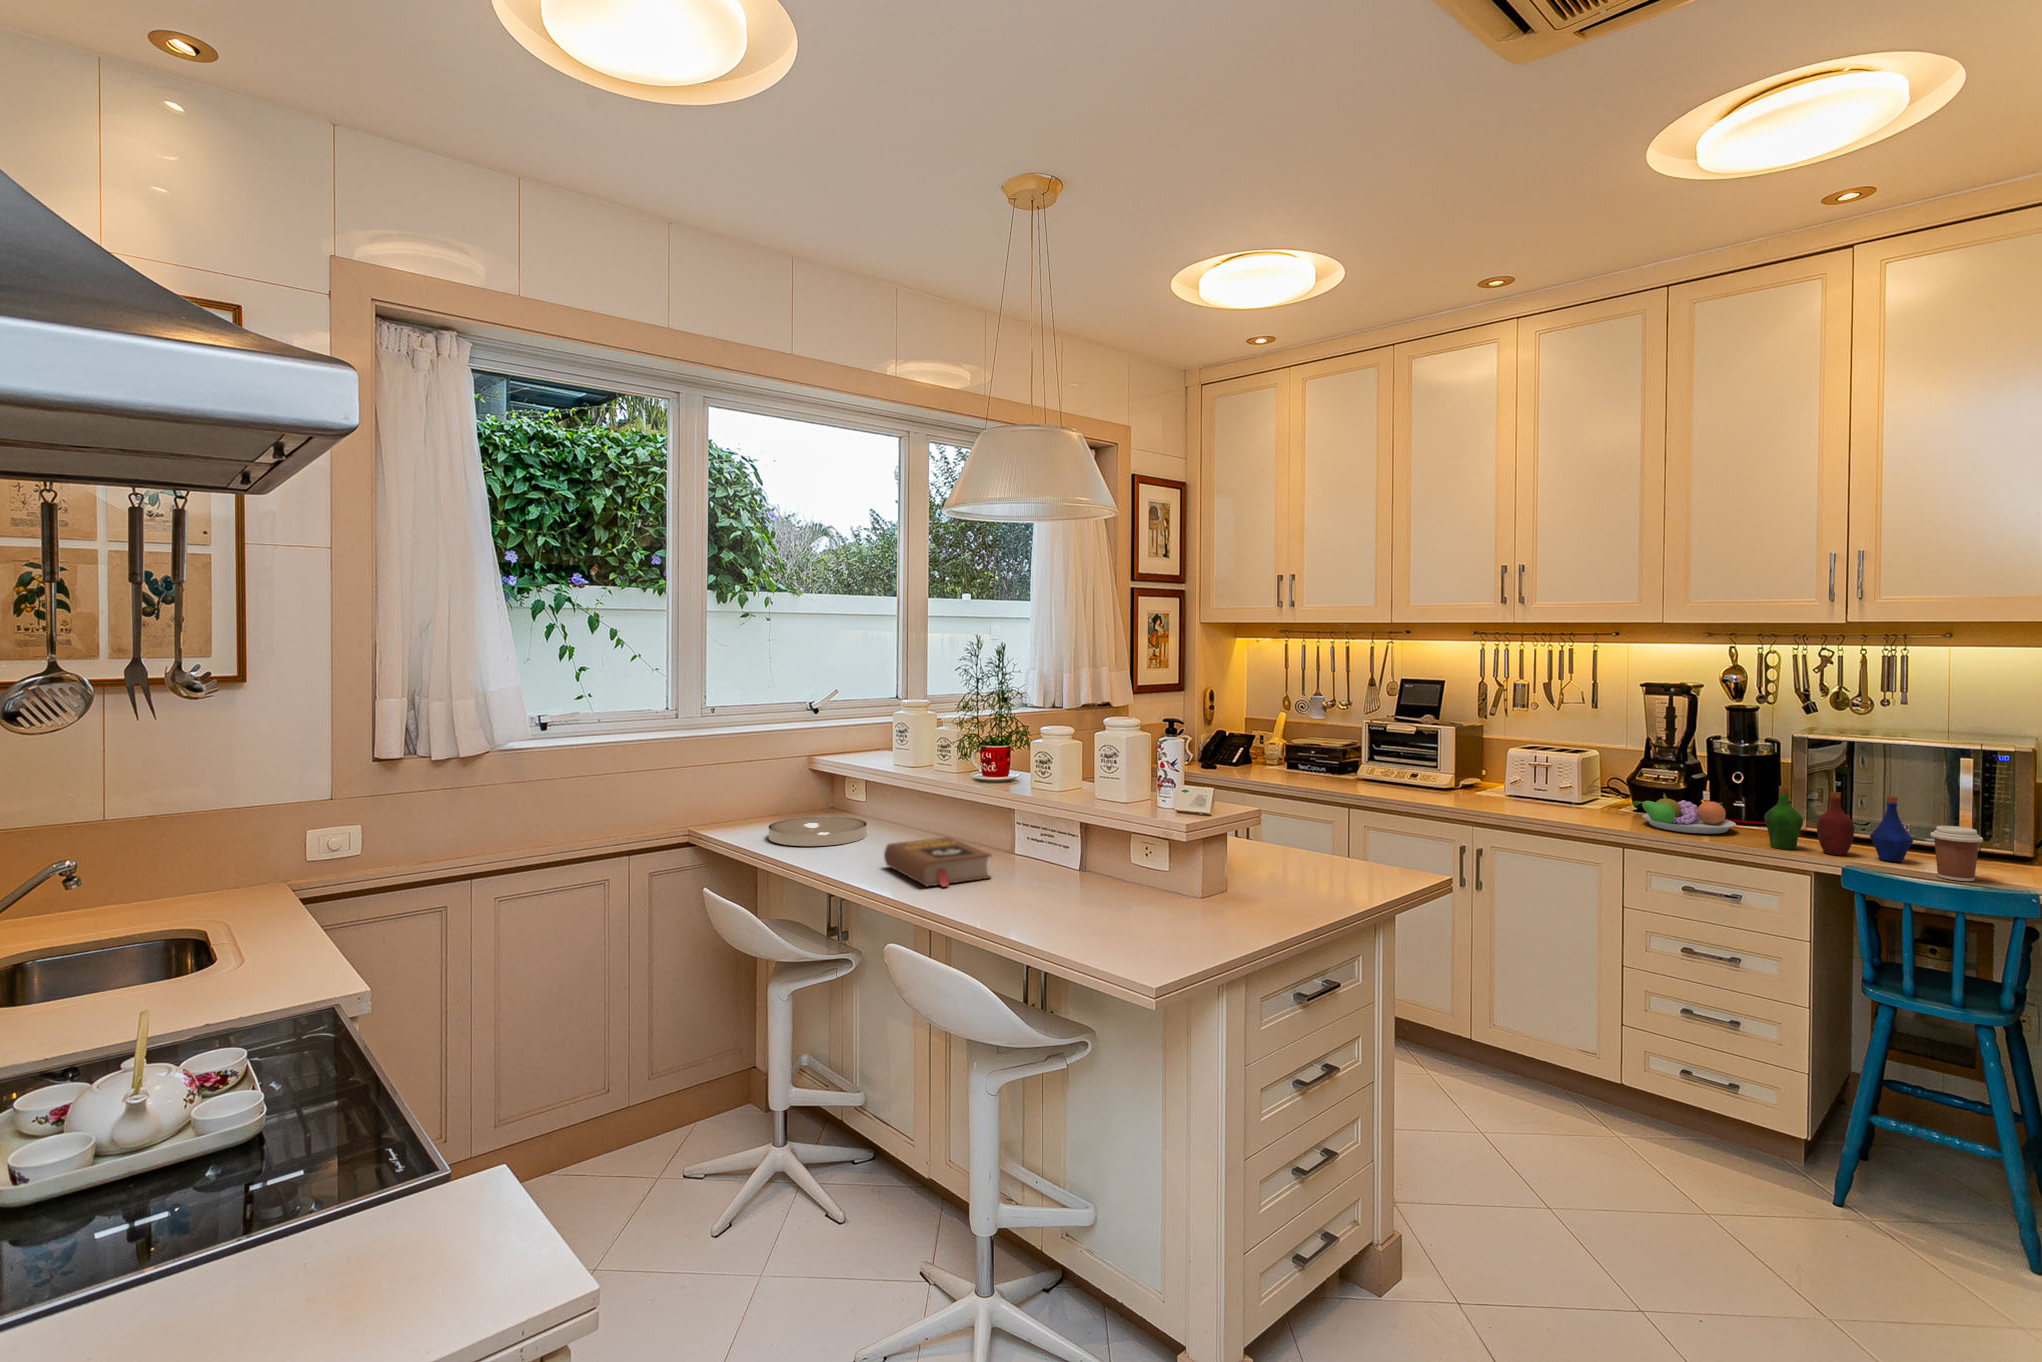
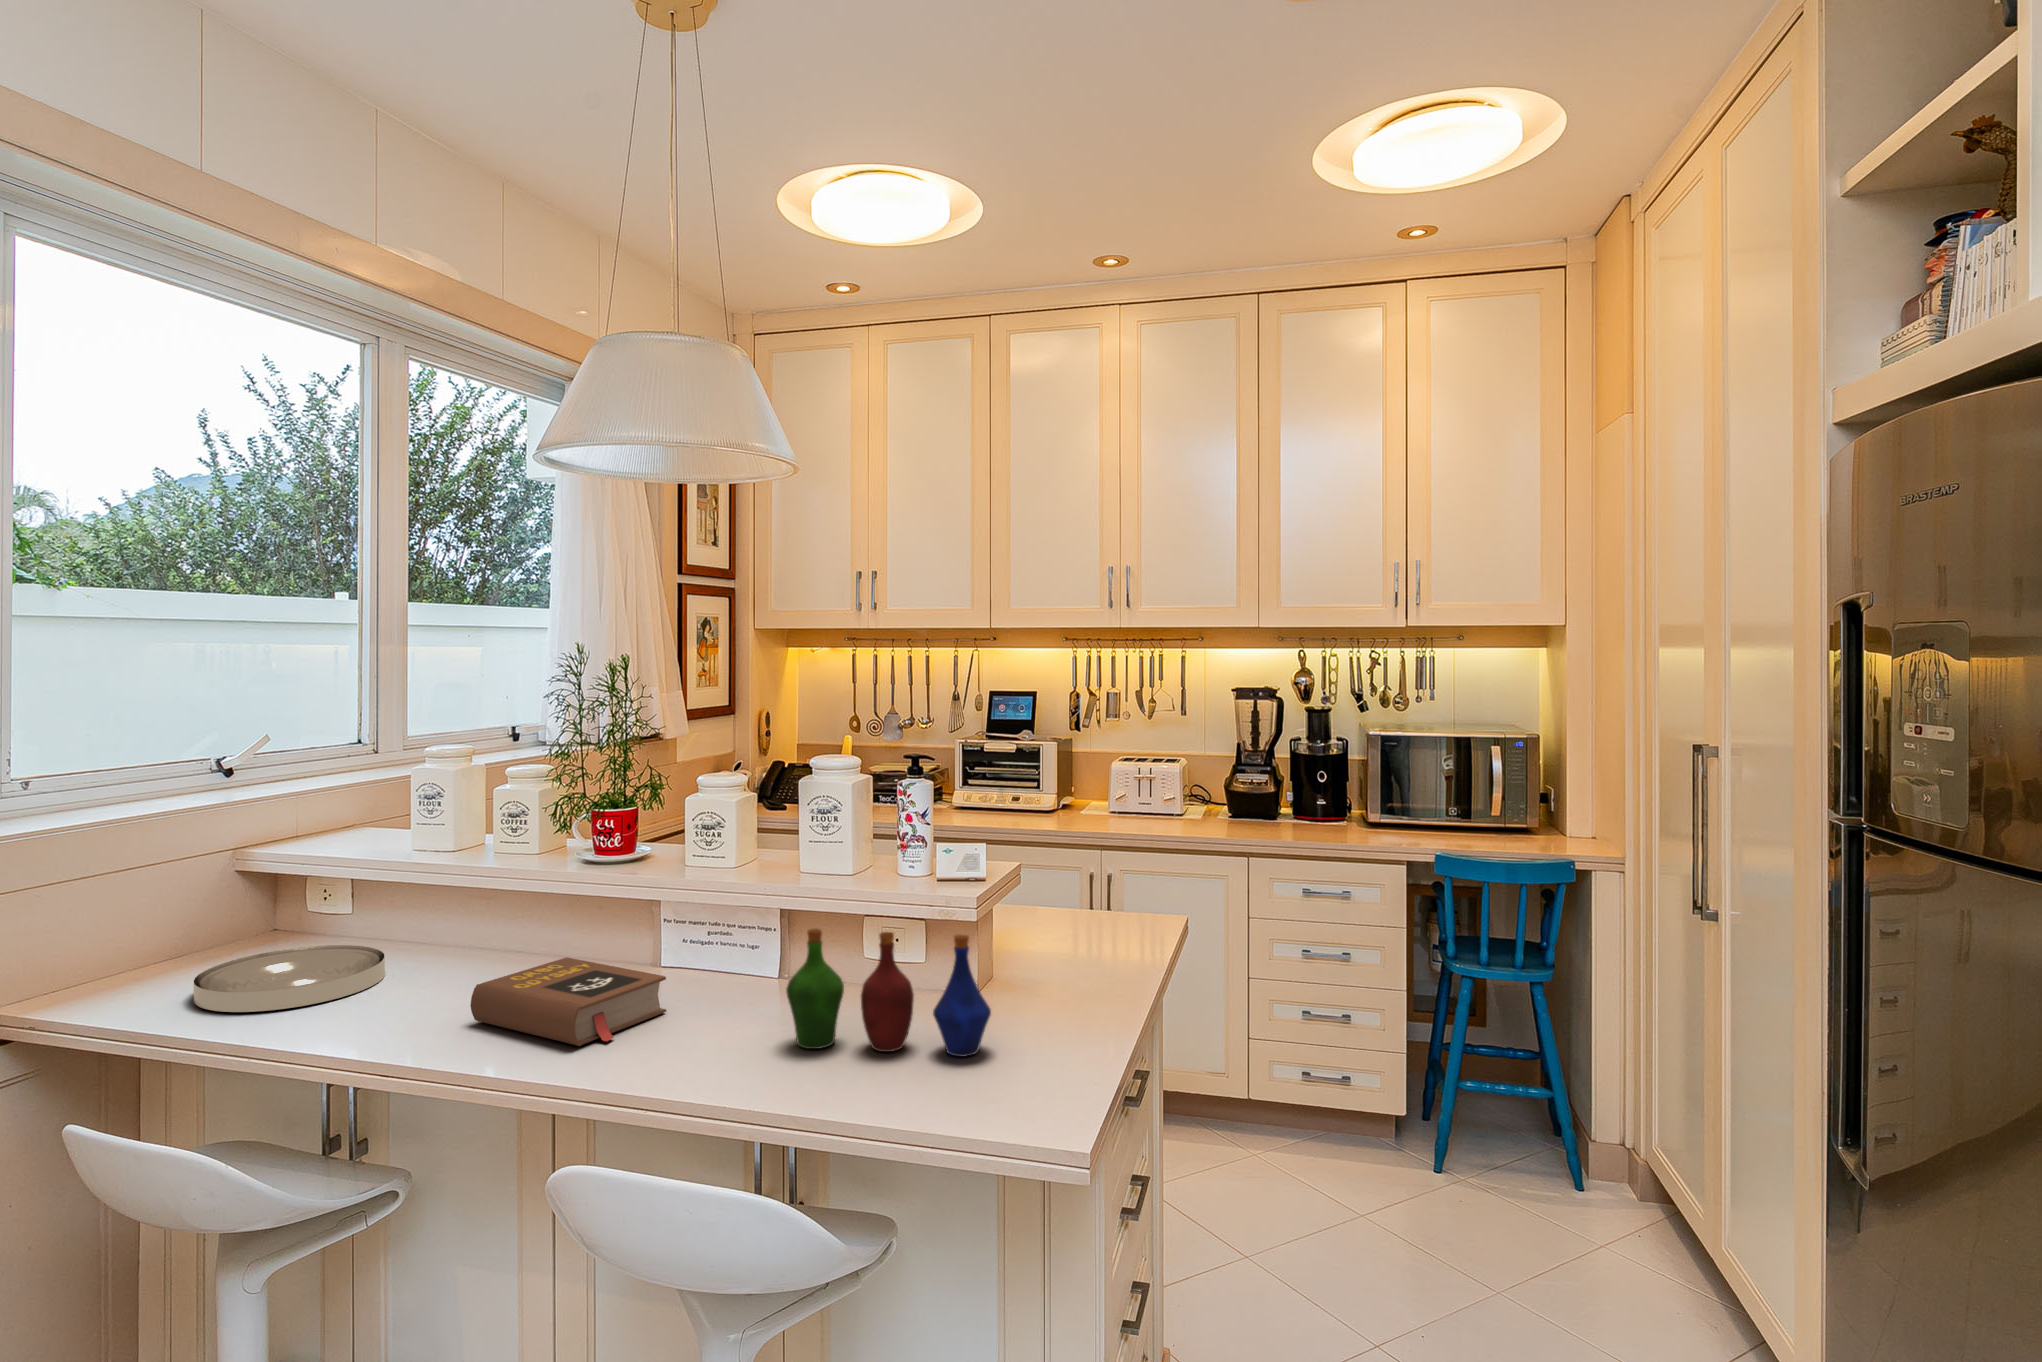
bottle: present [1764,787,1913,862] -> present [786,929,991,1057]
fruit bowl: present [1632,793,1736,834] -> none [1250,798,1335,836]
coffee cup: present [1931,826,1983,881] -> none [1501,810,1539,858]

